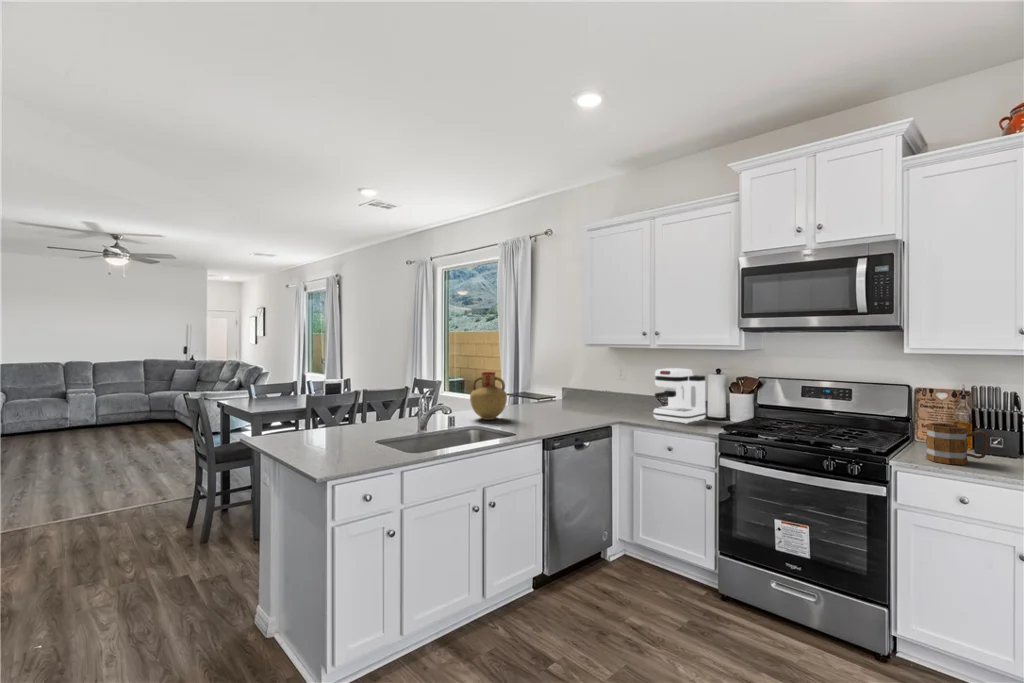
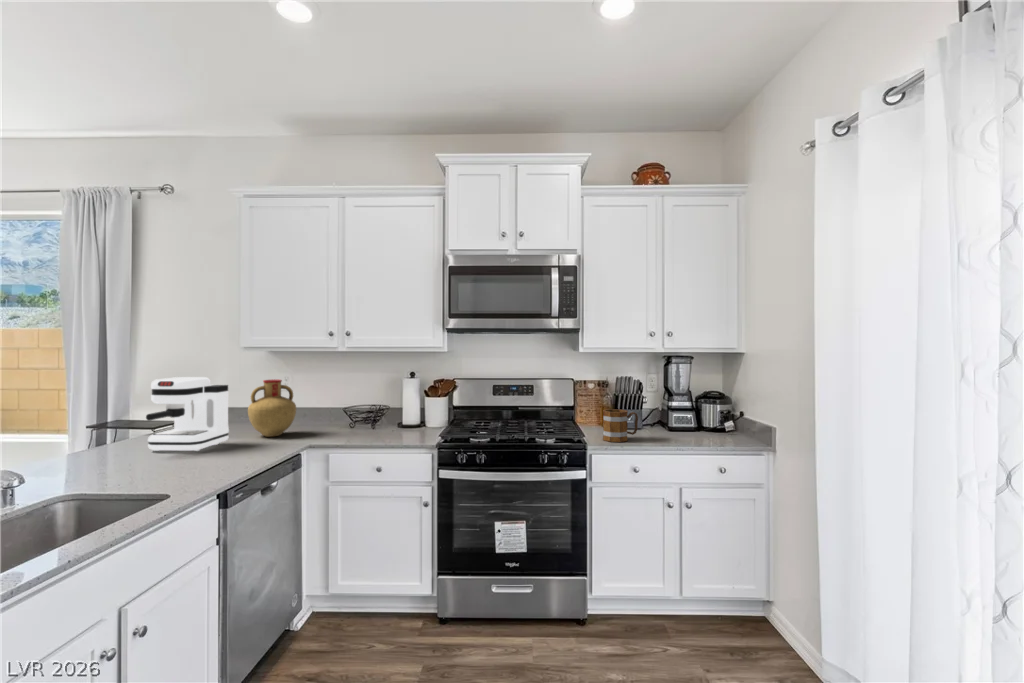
coffee maker: present [654,368,706,424] -> present [146,377,229,451]
vase: present [470,372,507,420] -> present [248,379,296,437]

